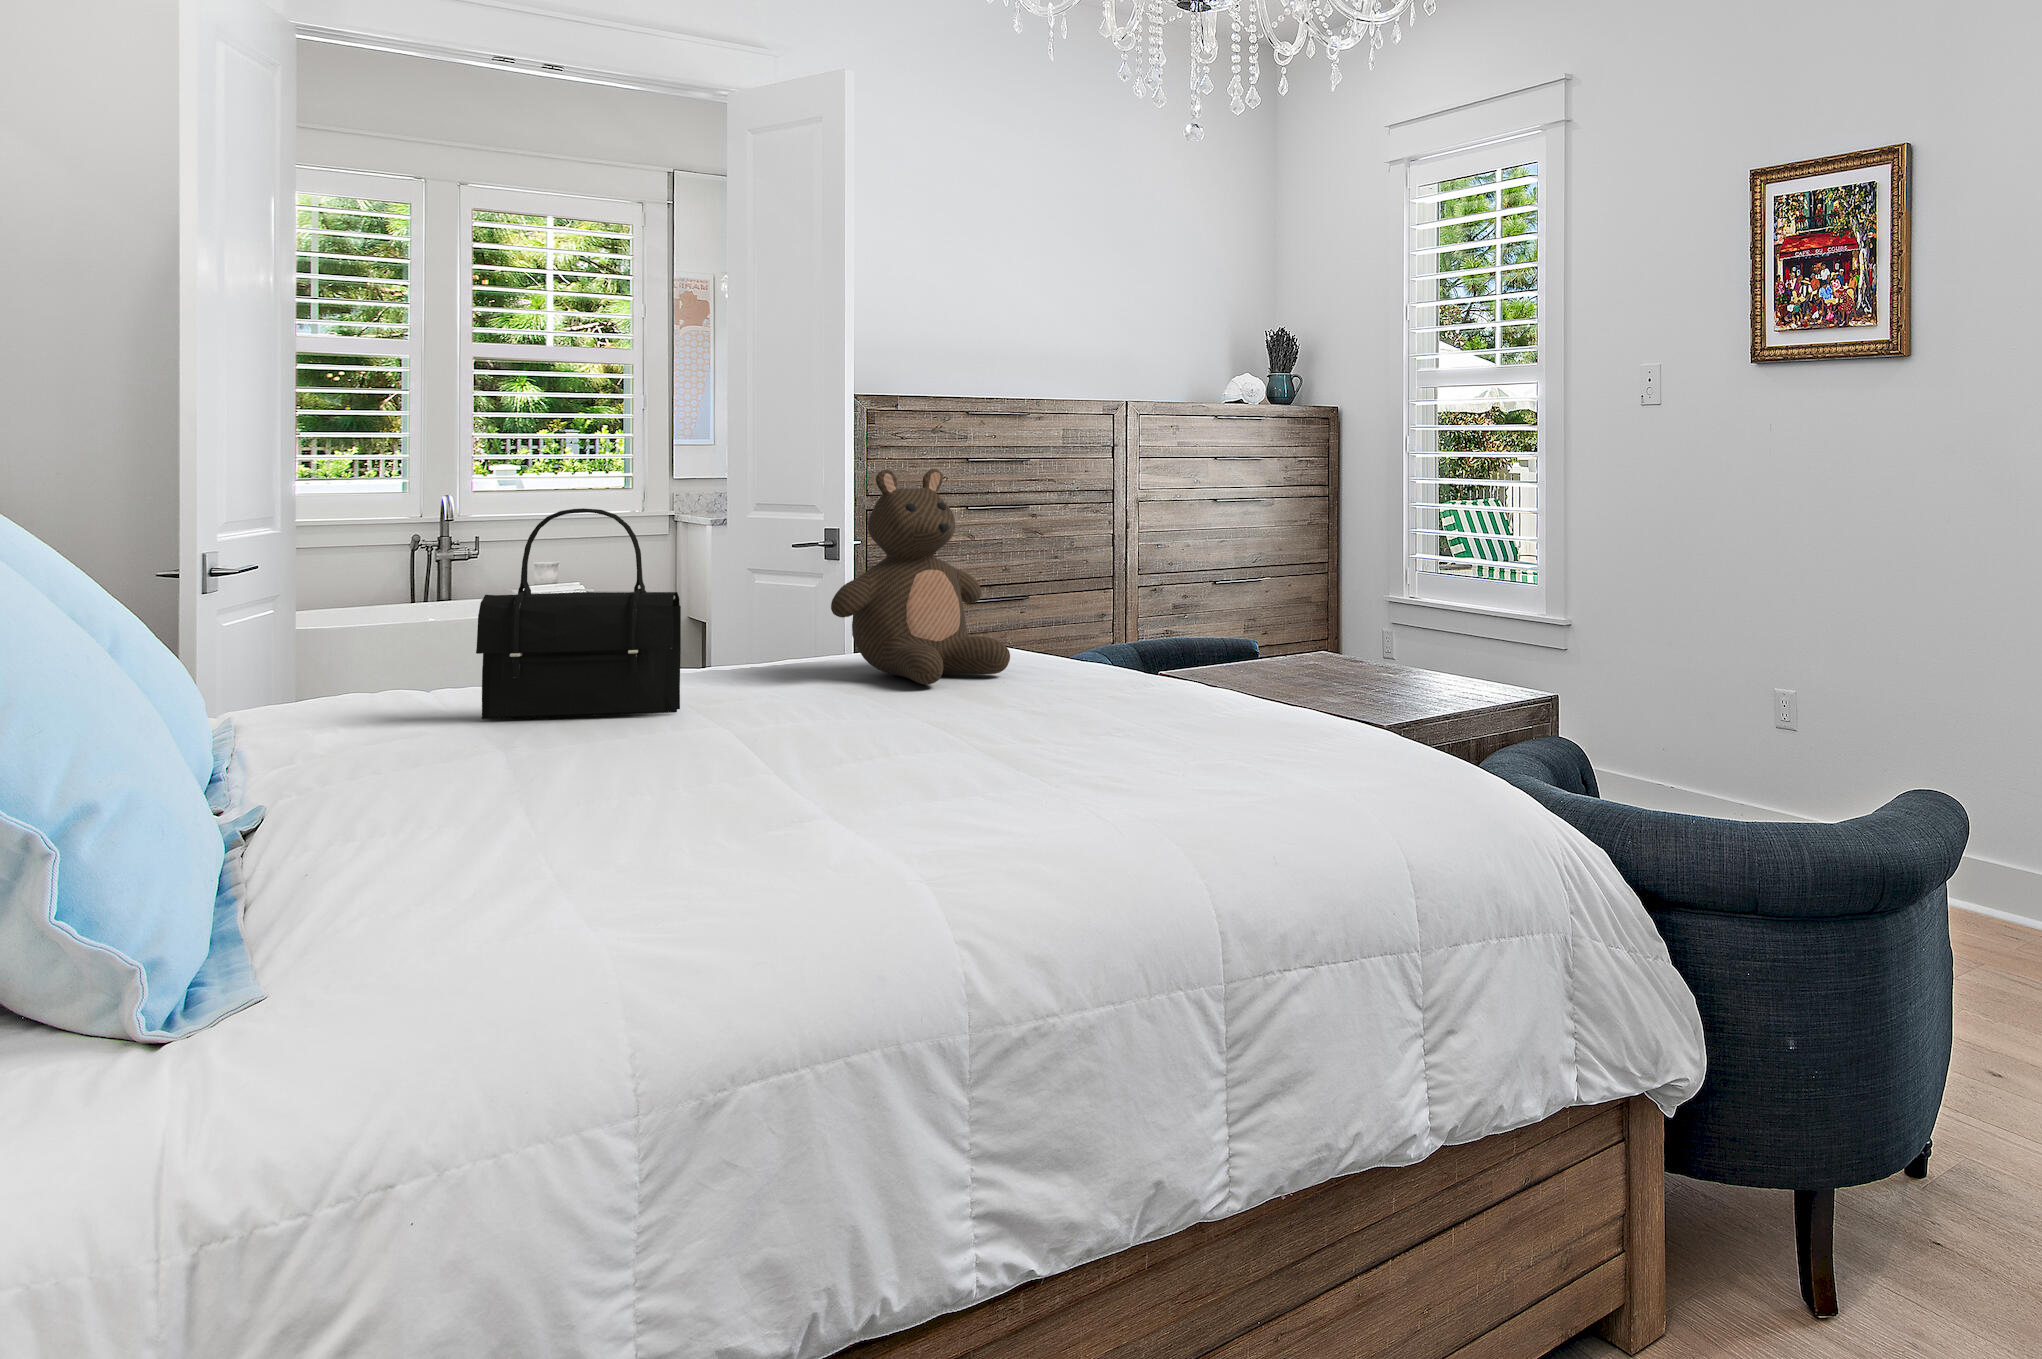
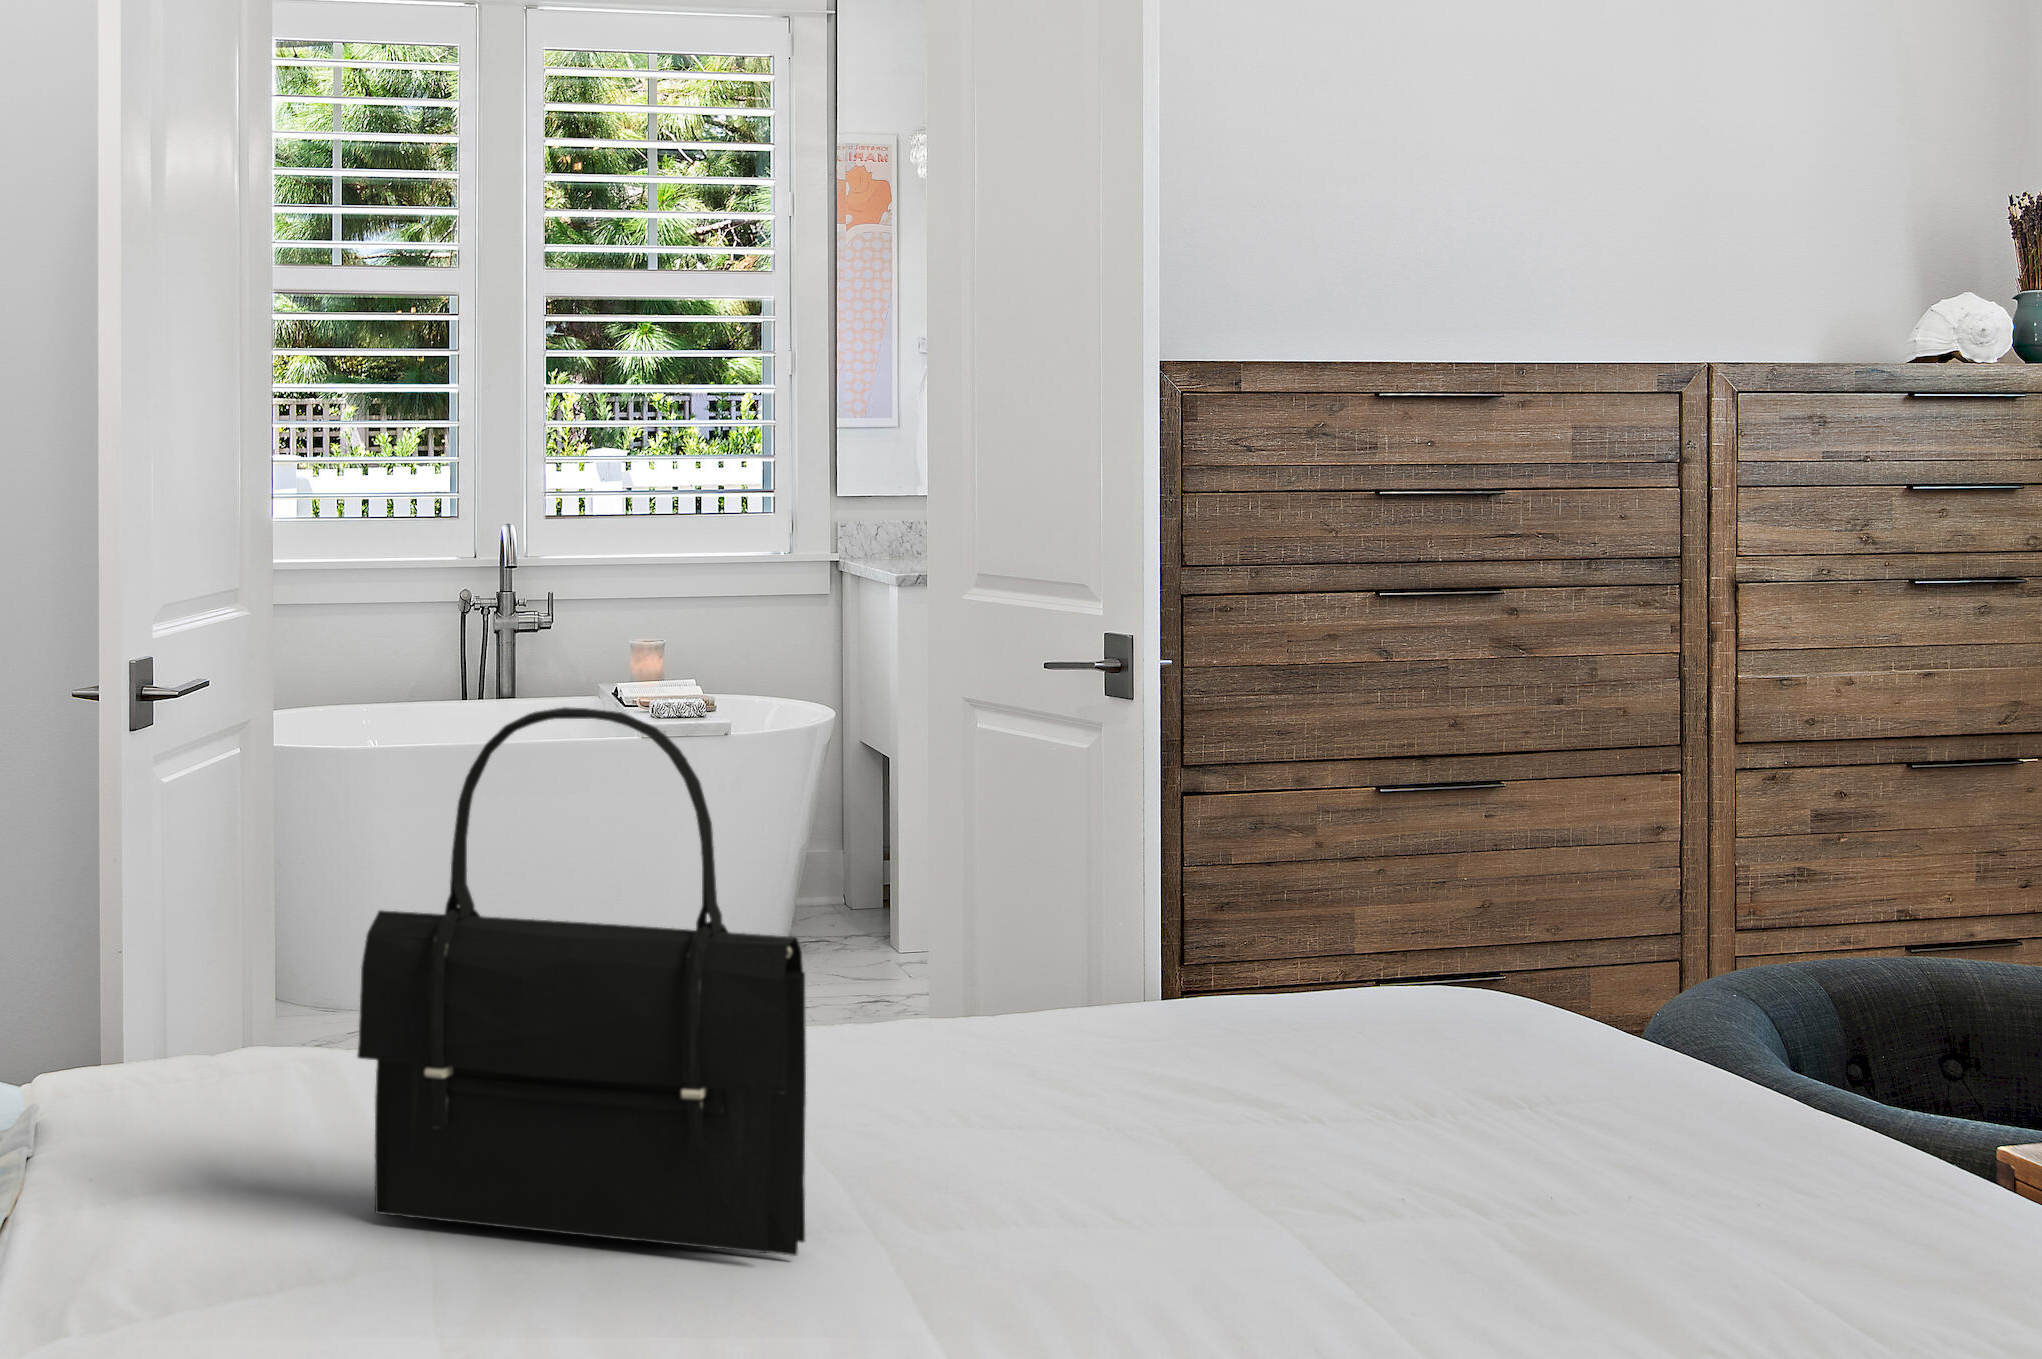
stuffed bear: present [831,469,1010,685] -> none [1165,591,1639,1214]

